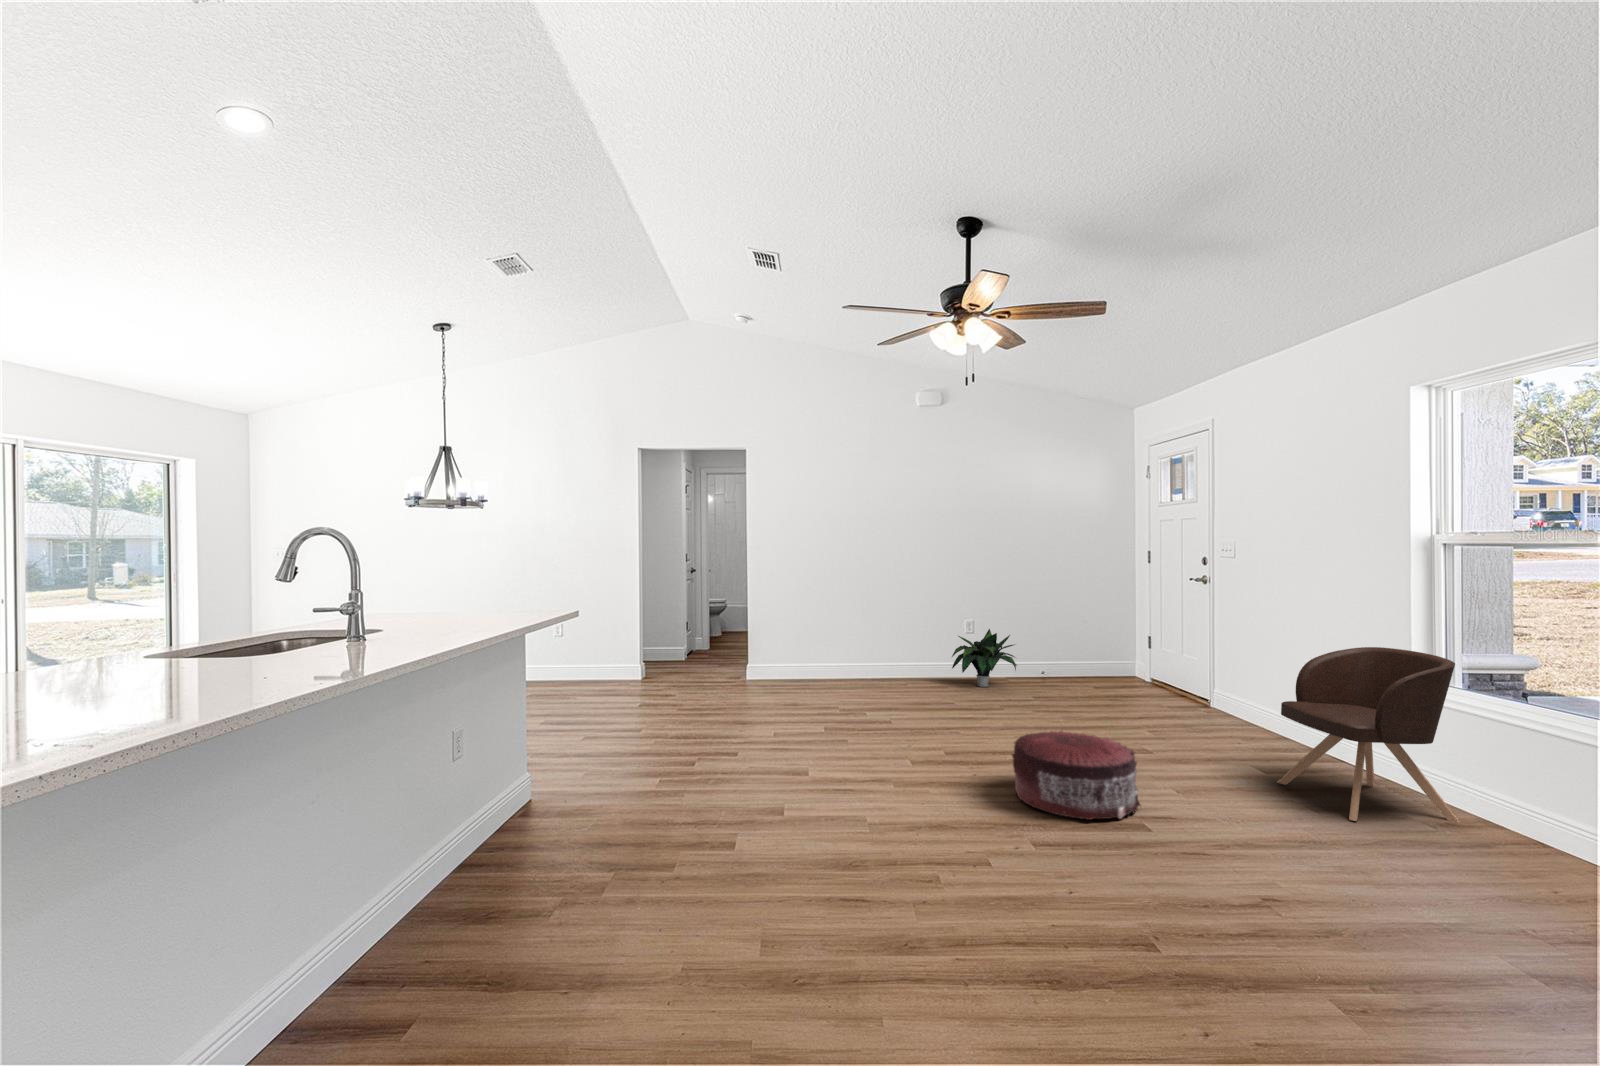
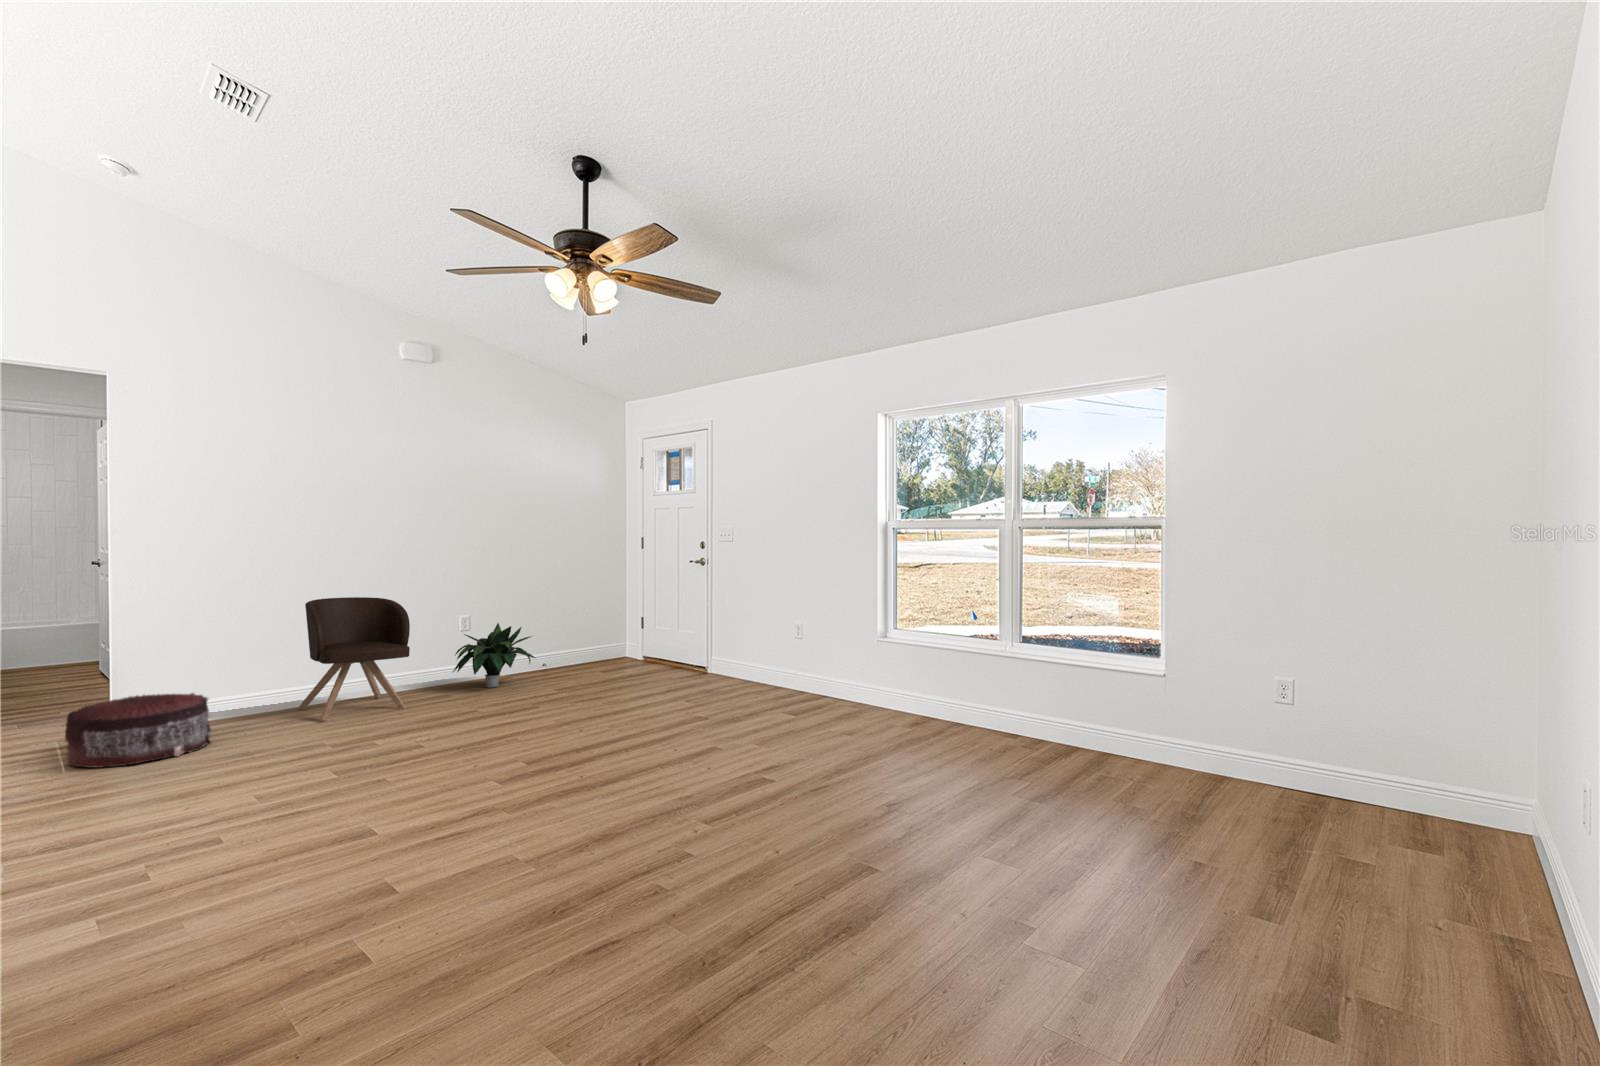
armchair: present [1277,647,1460,822] -> present [298,597,410,721]
pouf: present [1012,730,1140,820] -> present [65,693,211,768]

